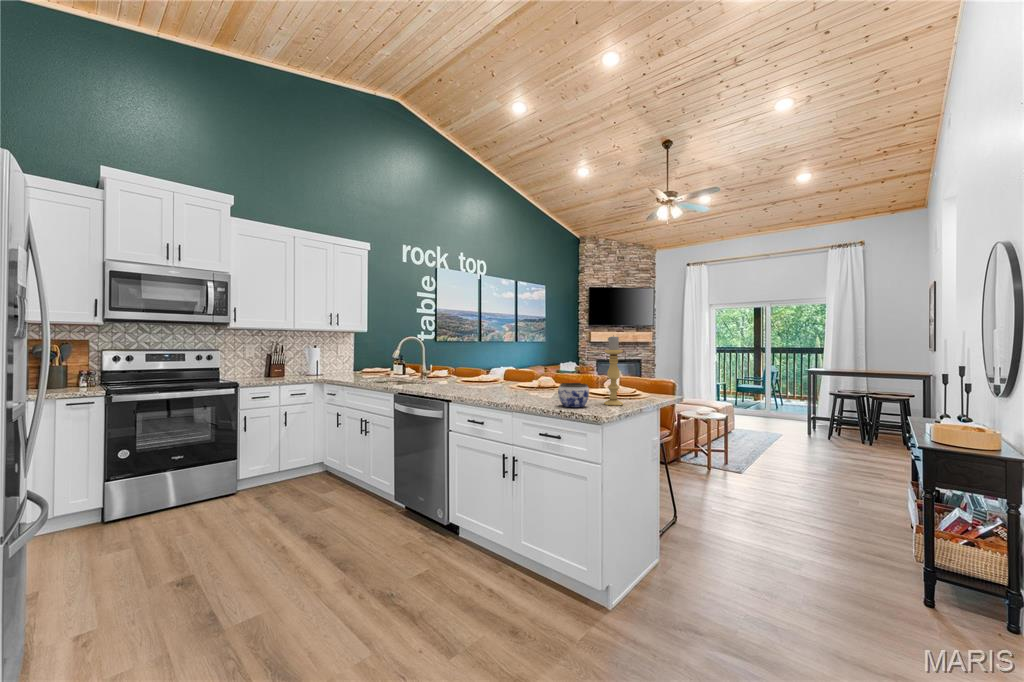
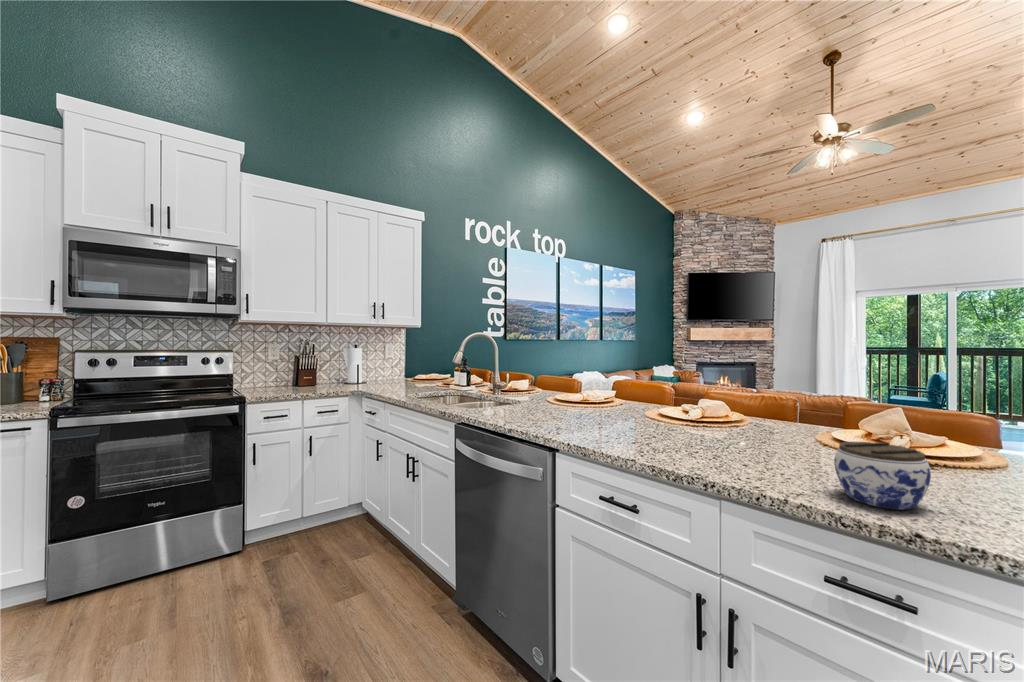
candle holder: present [604,336,623,406] -> none [933,331,996,501]

